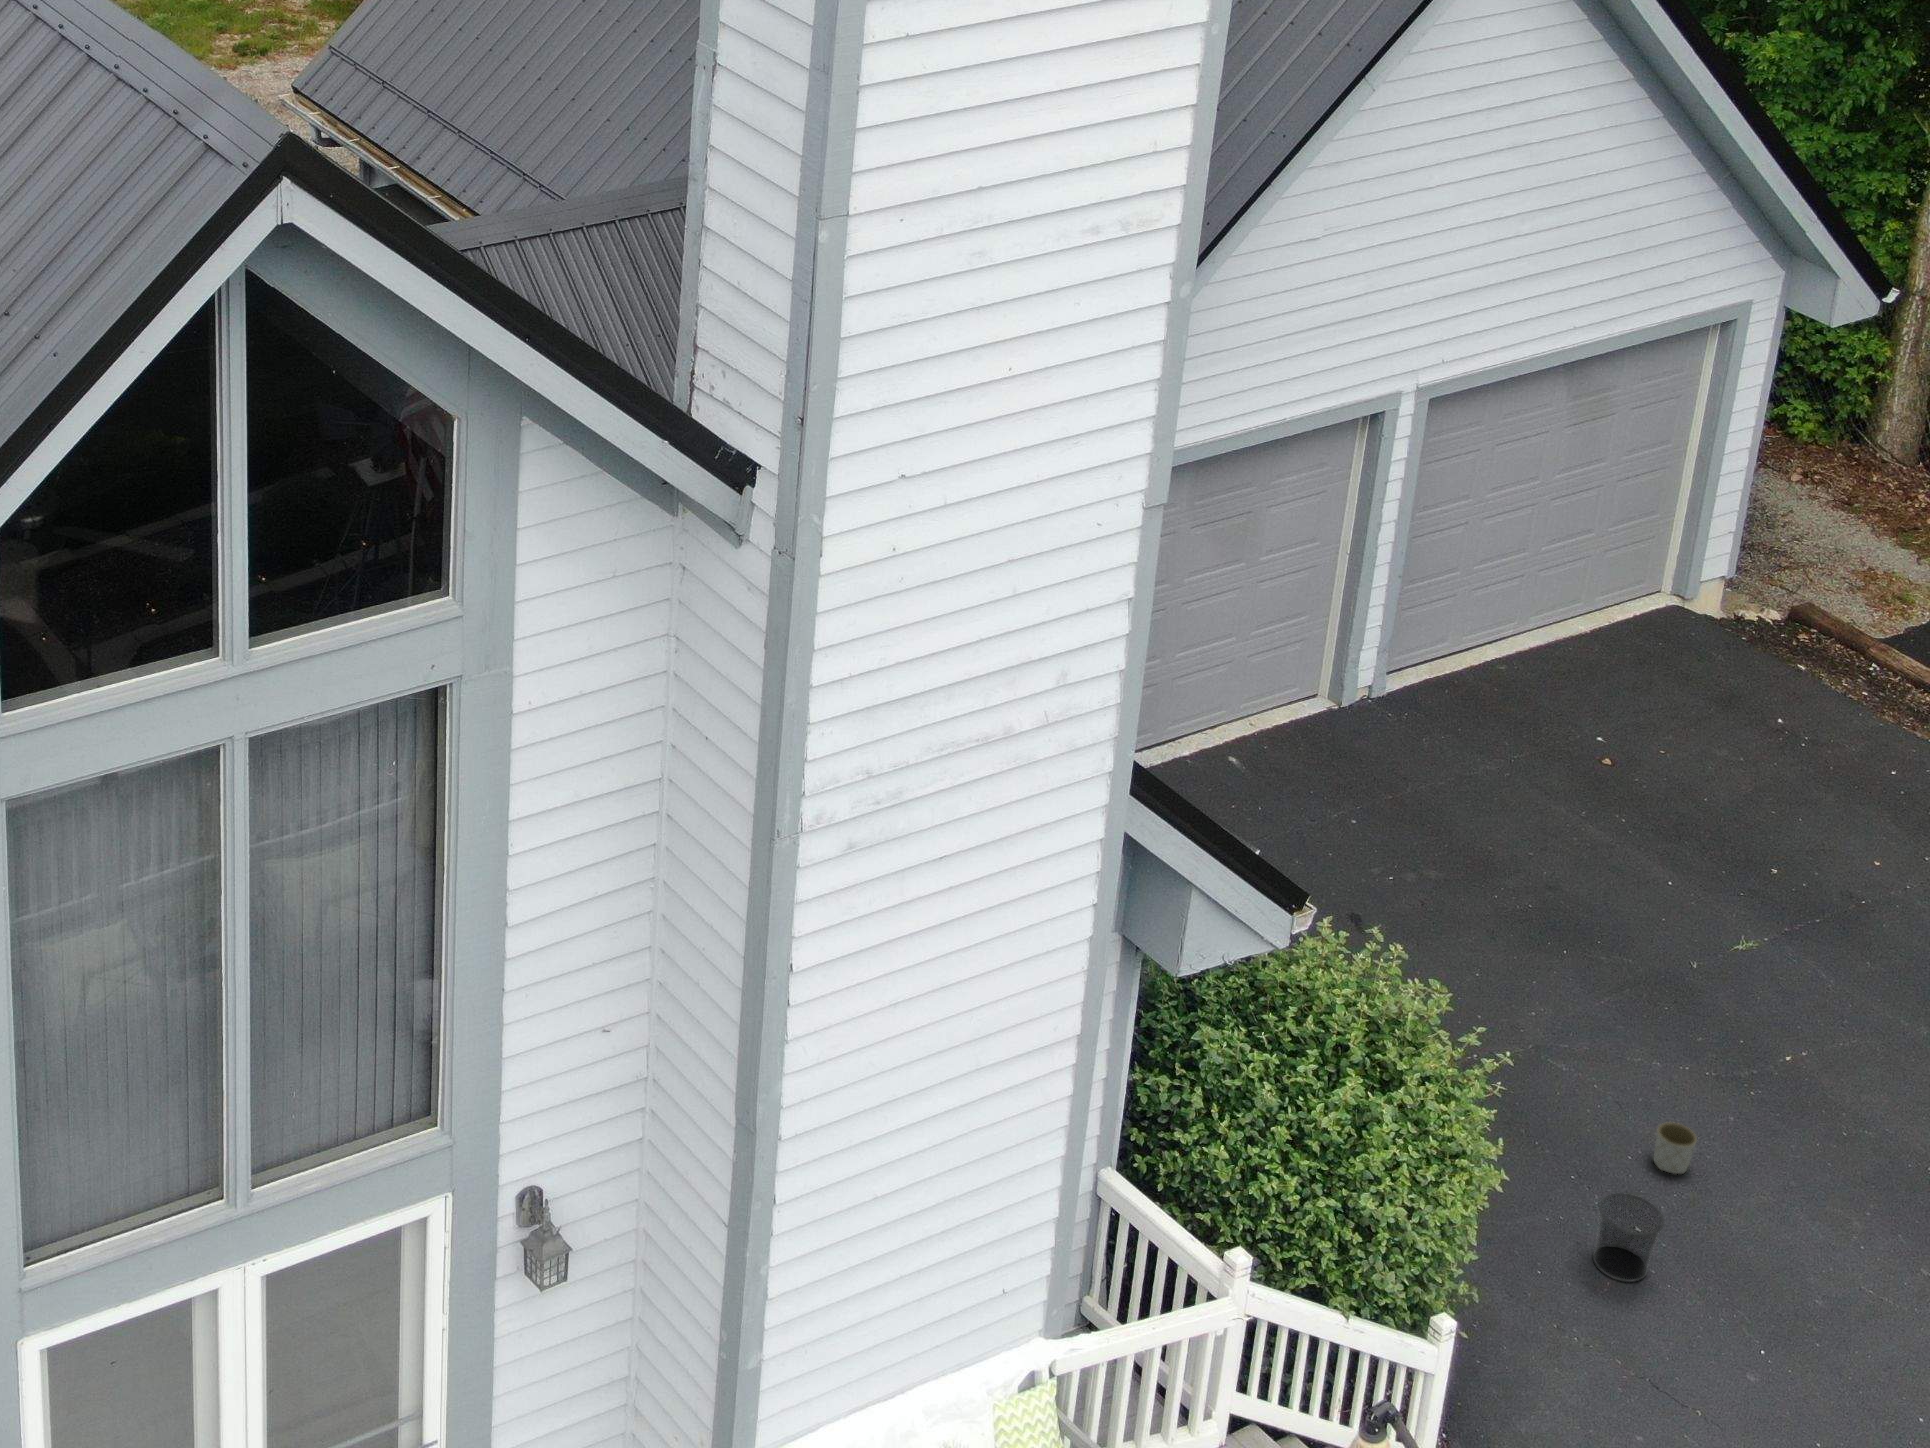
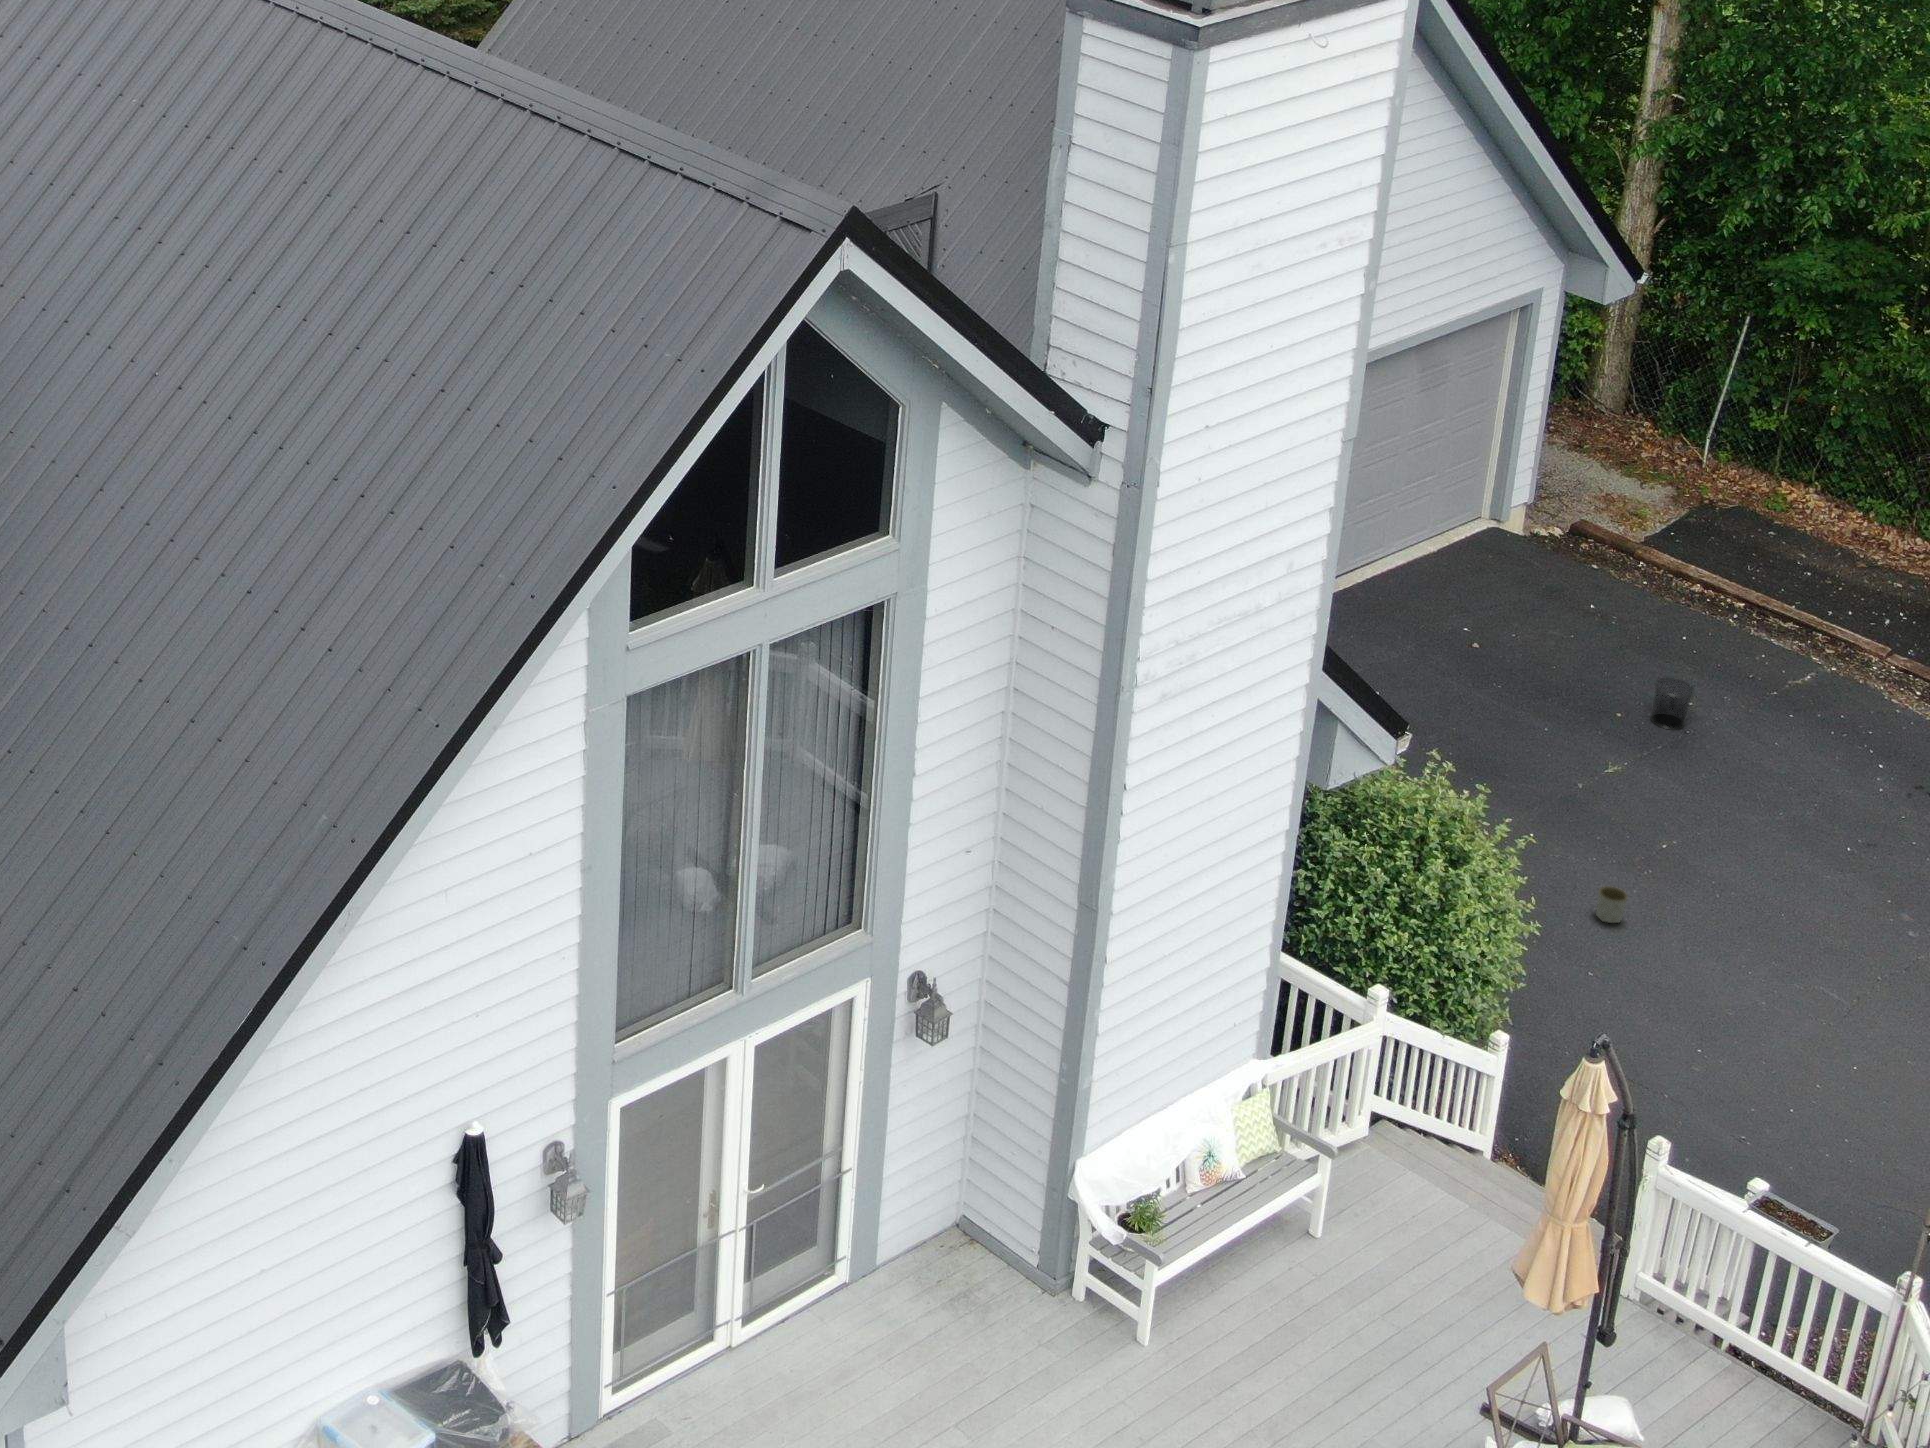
waste bin: present [1593,1193,1664,1282] -> present [1651,679,1694,729]

